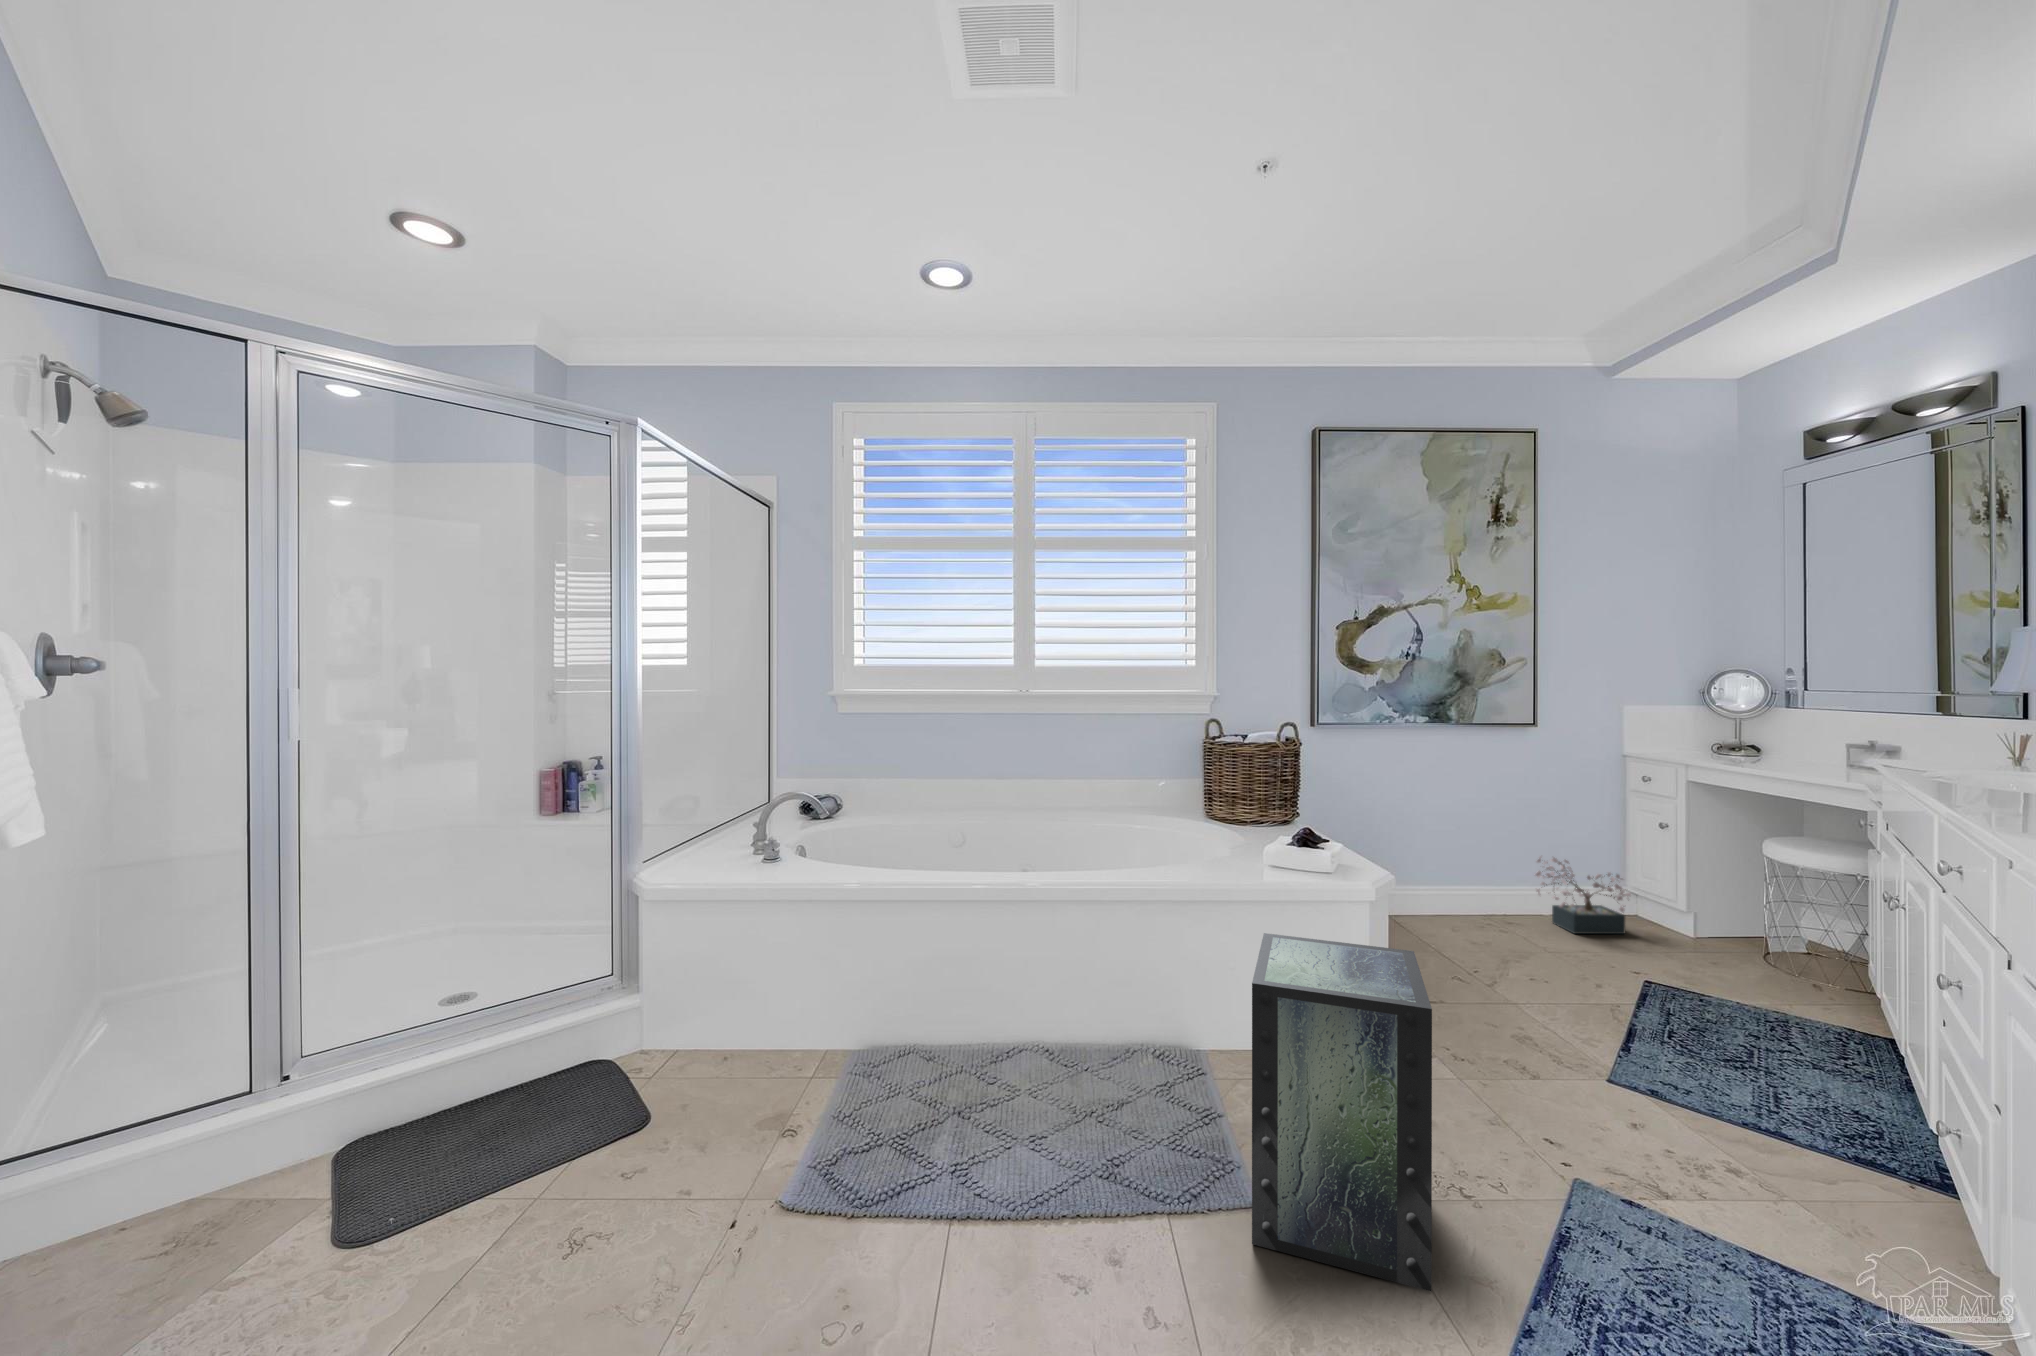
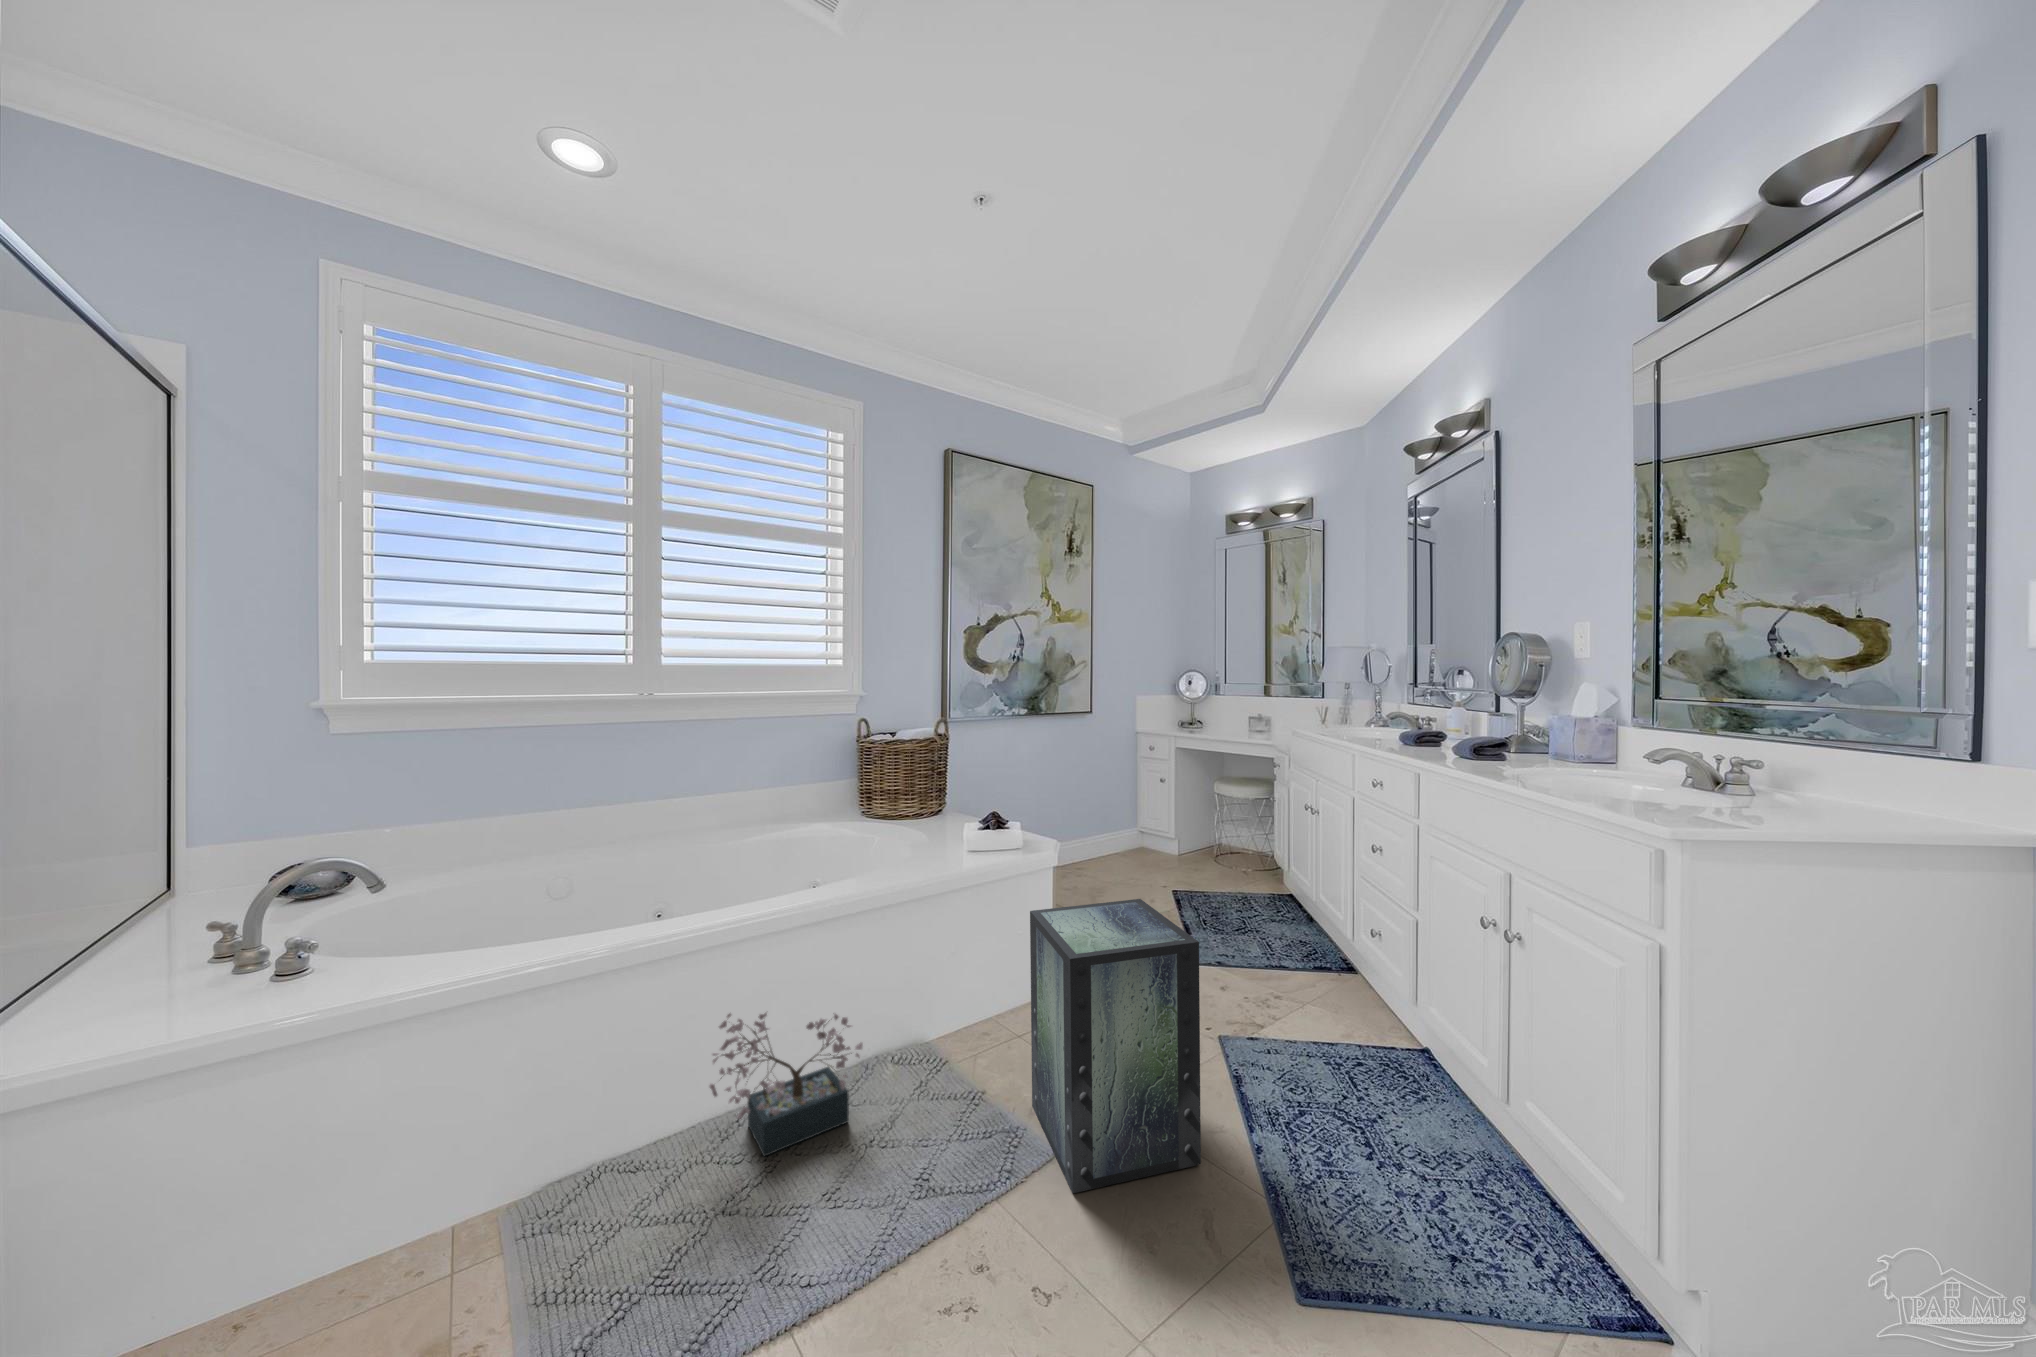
decorative plant: present [1536,857,1631,934] -> present [710,1013,863,1156]

